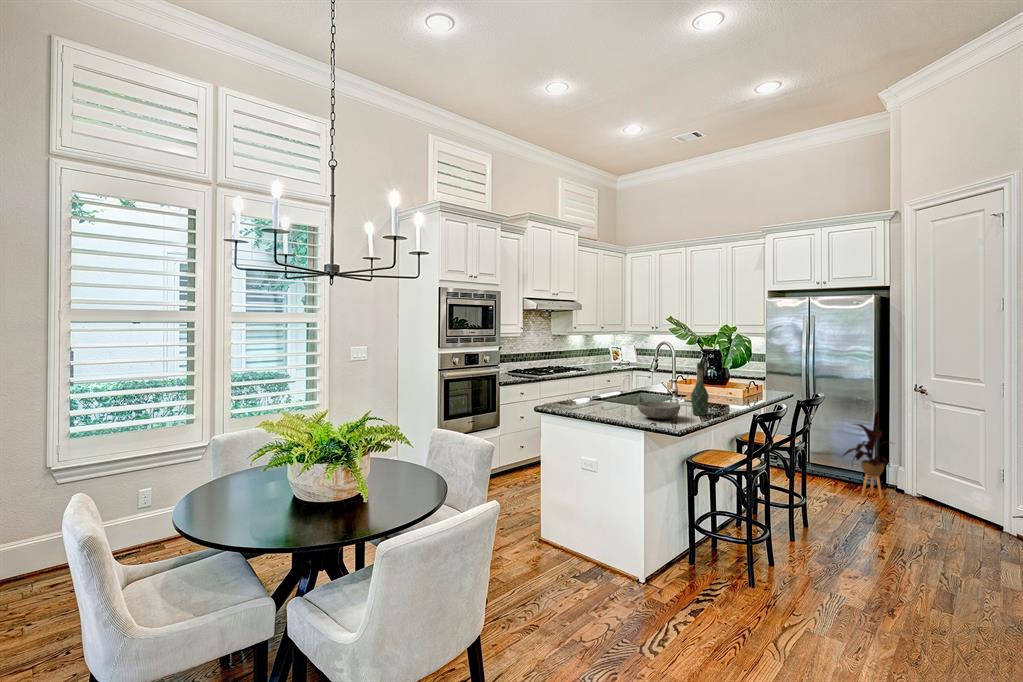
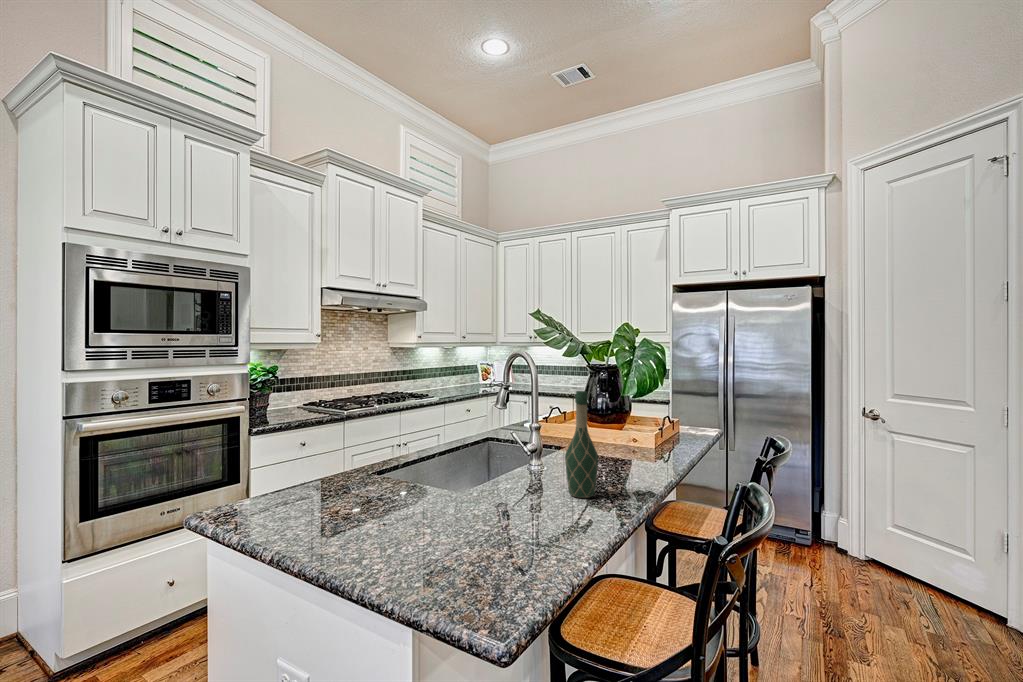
bowl: present [637,401,681,419] -> none [452,473,542,518]
house plant: present [842,411,890,499] -> none [779,448,849,573]

